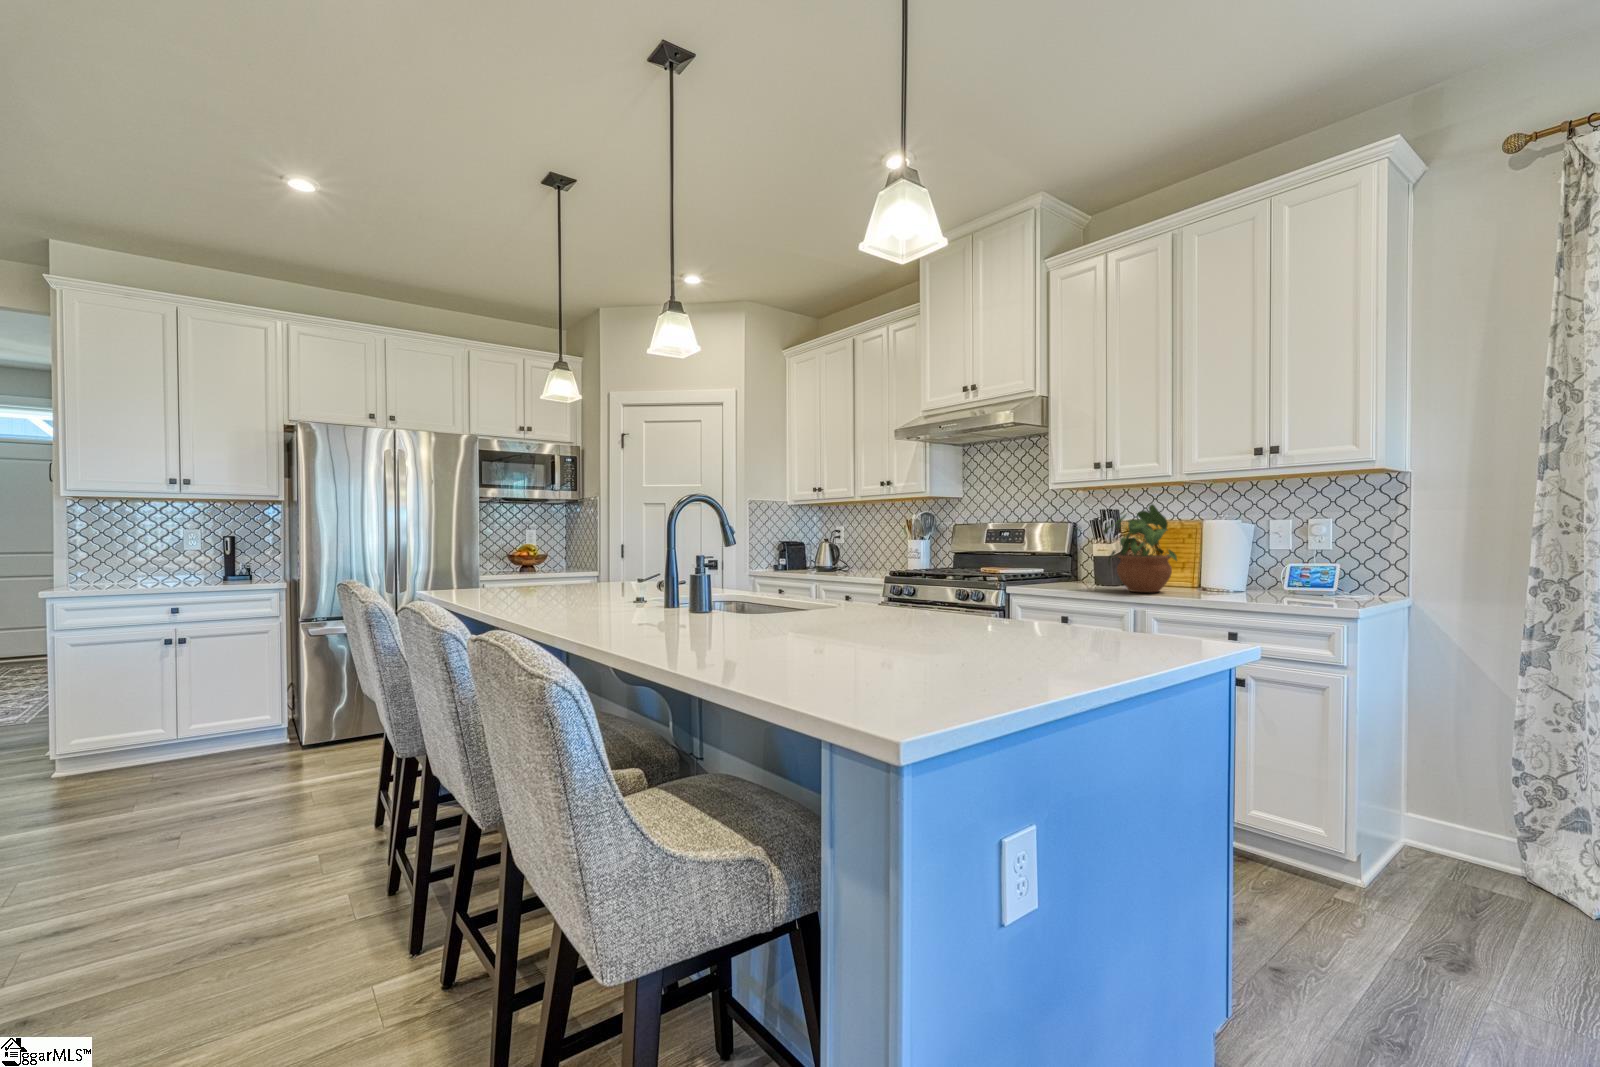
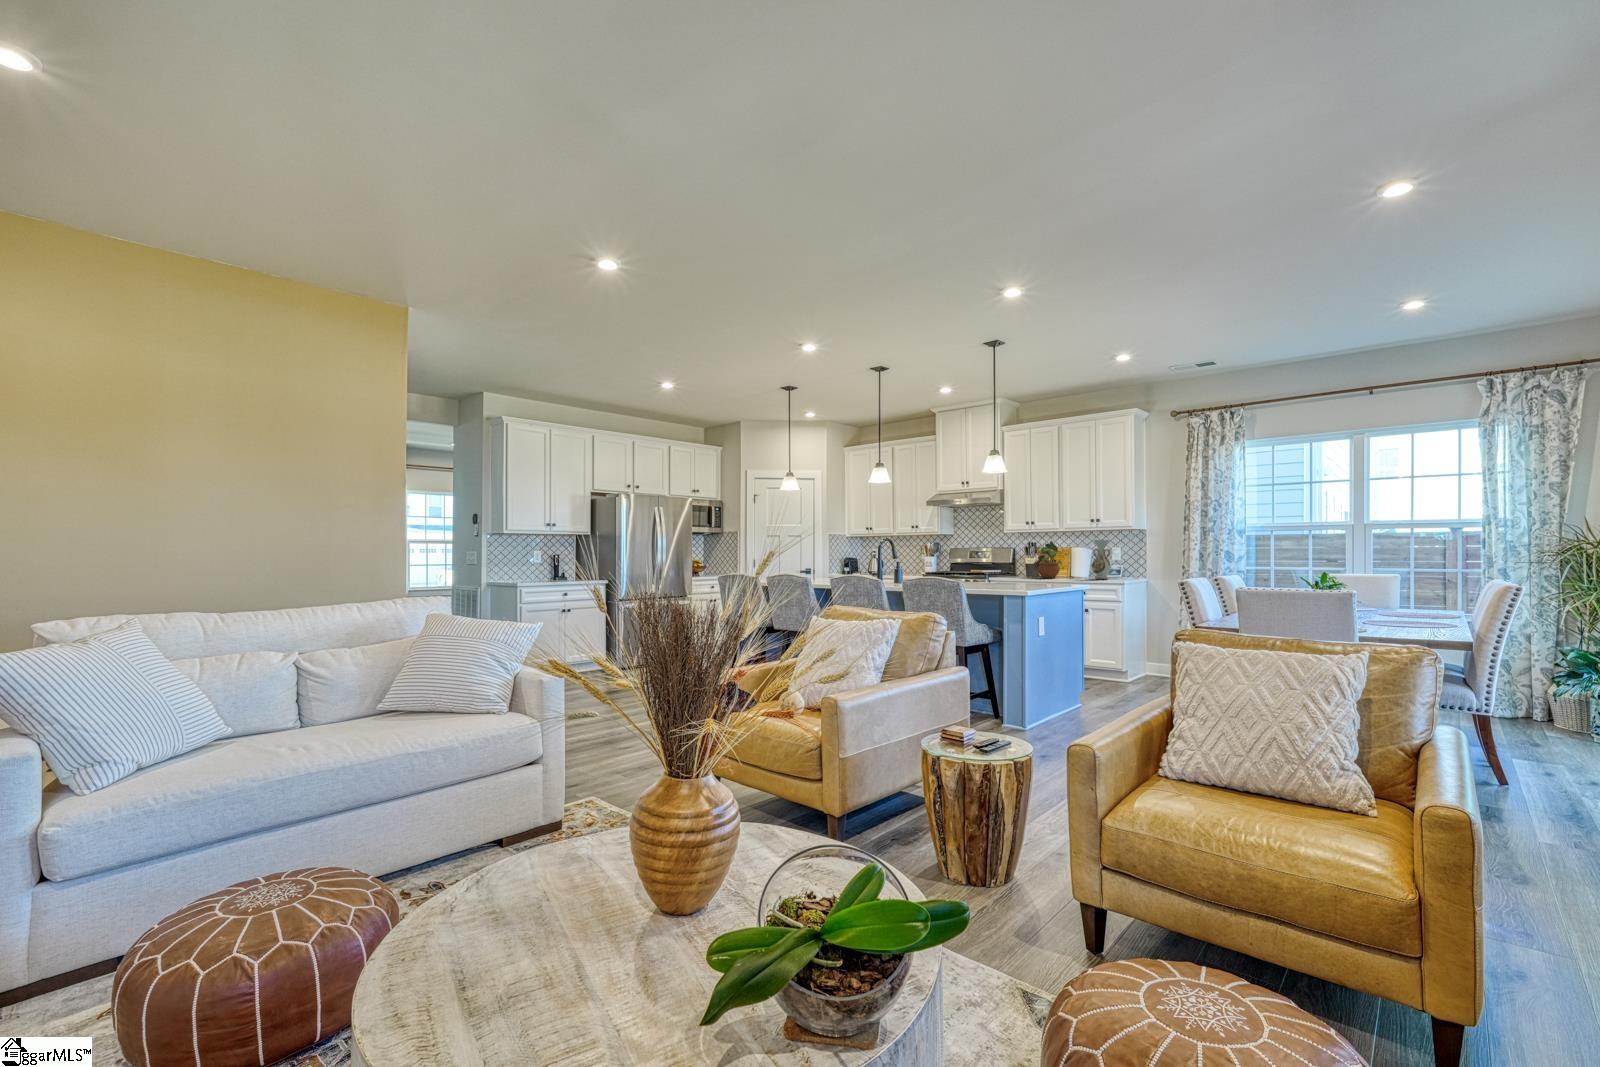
vase: none [1257,497,1313,601] -> present [1092,540,1111,579]

